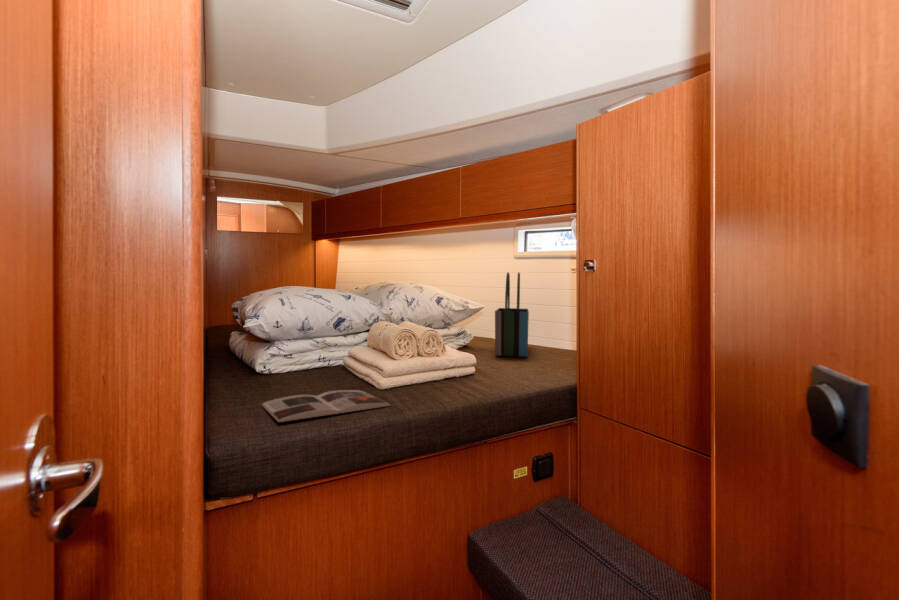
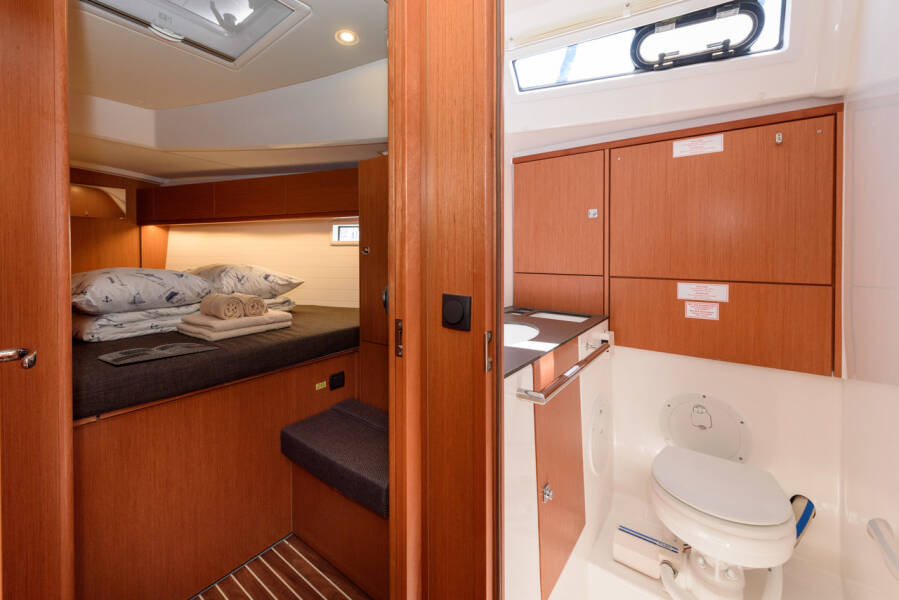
tote bag: present [495,273,529,357] -> none [310,254,340,316]

